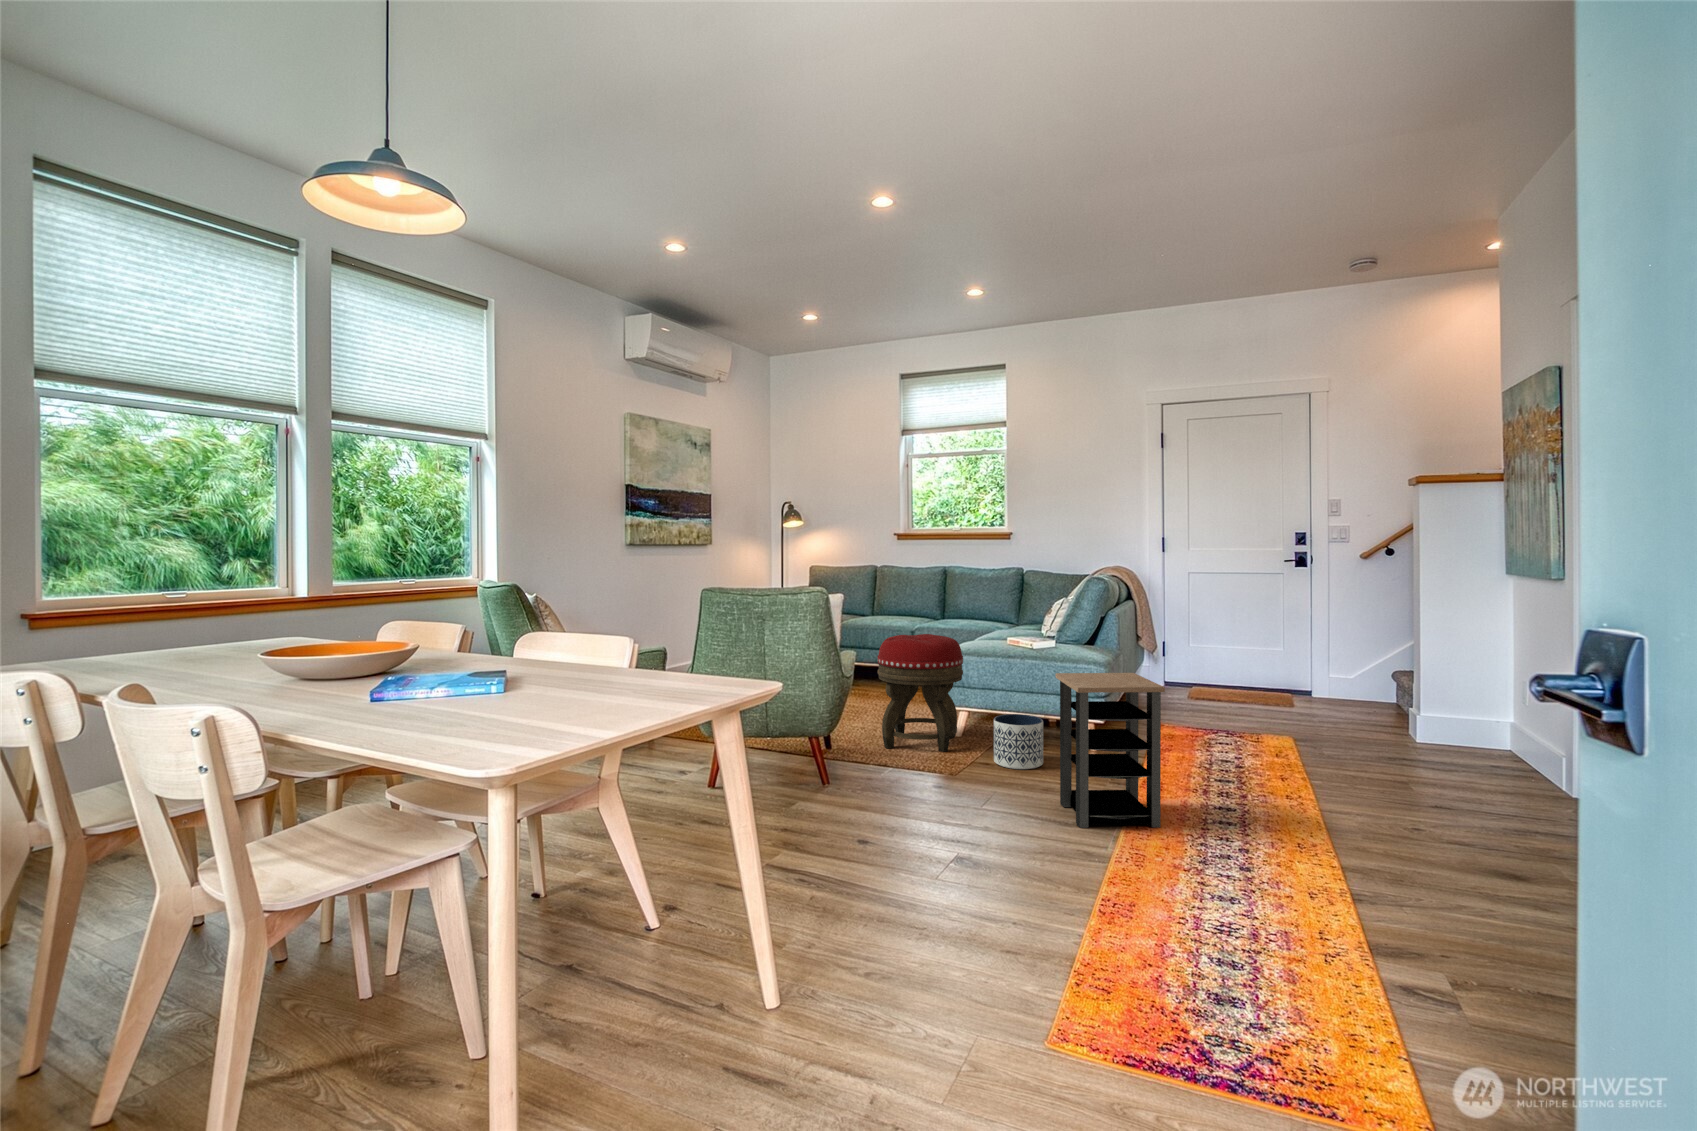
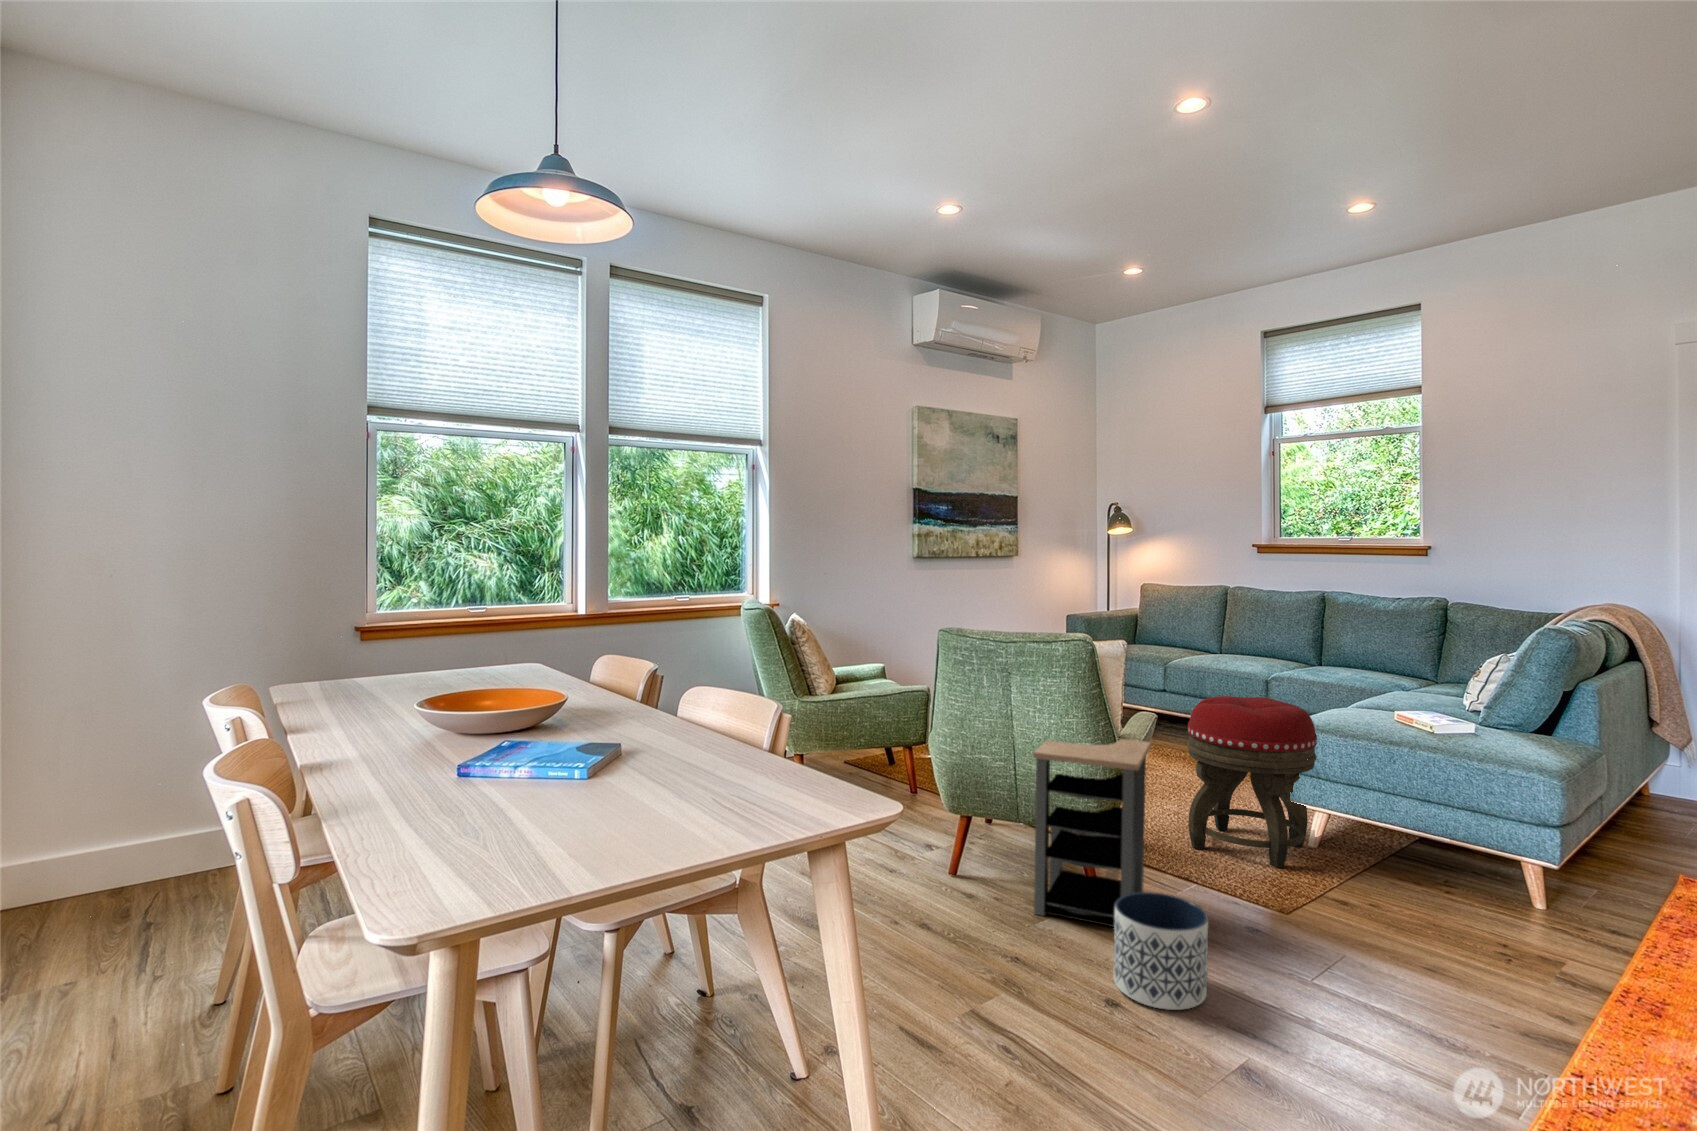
side table: present [1056,673,1165,828] -> present [1033,739,1151,927]
planter: present [994,714,1043,769] -> present [1114,892,1208,1010]

